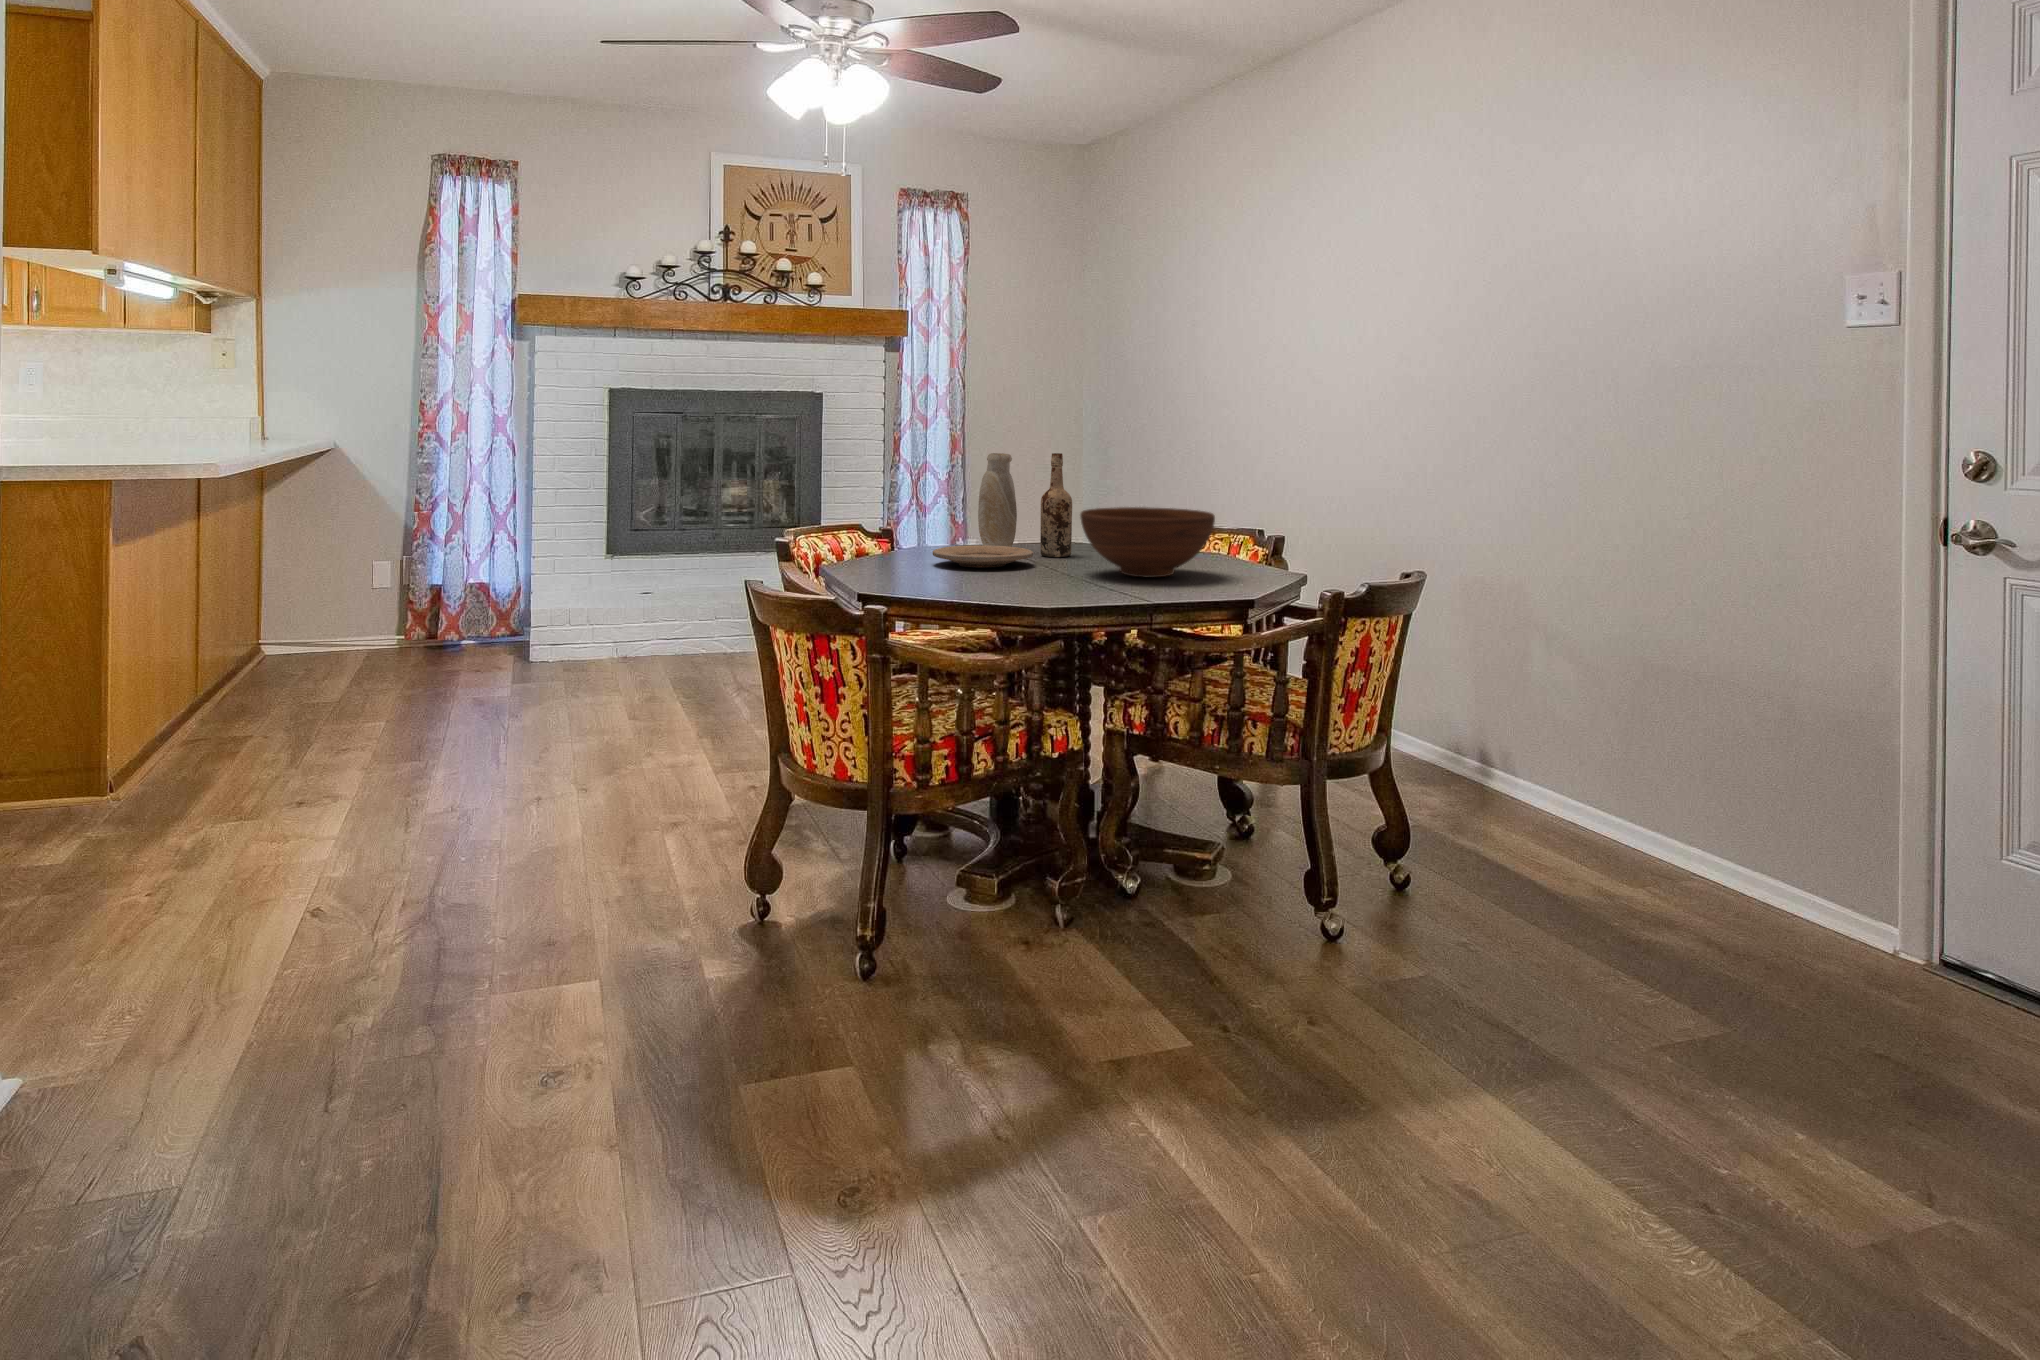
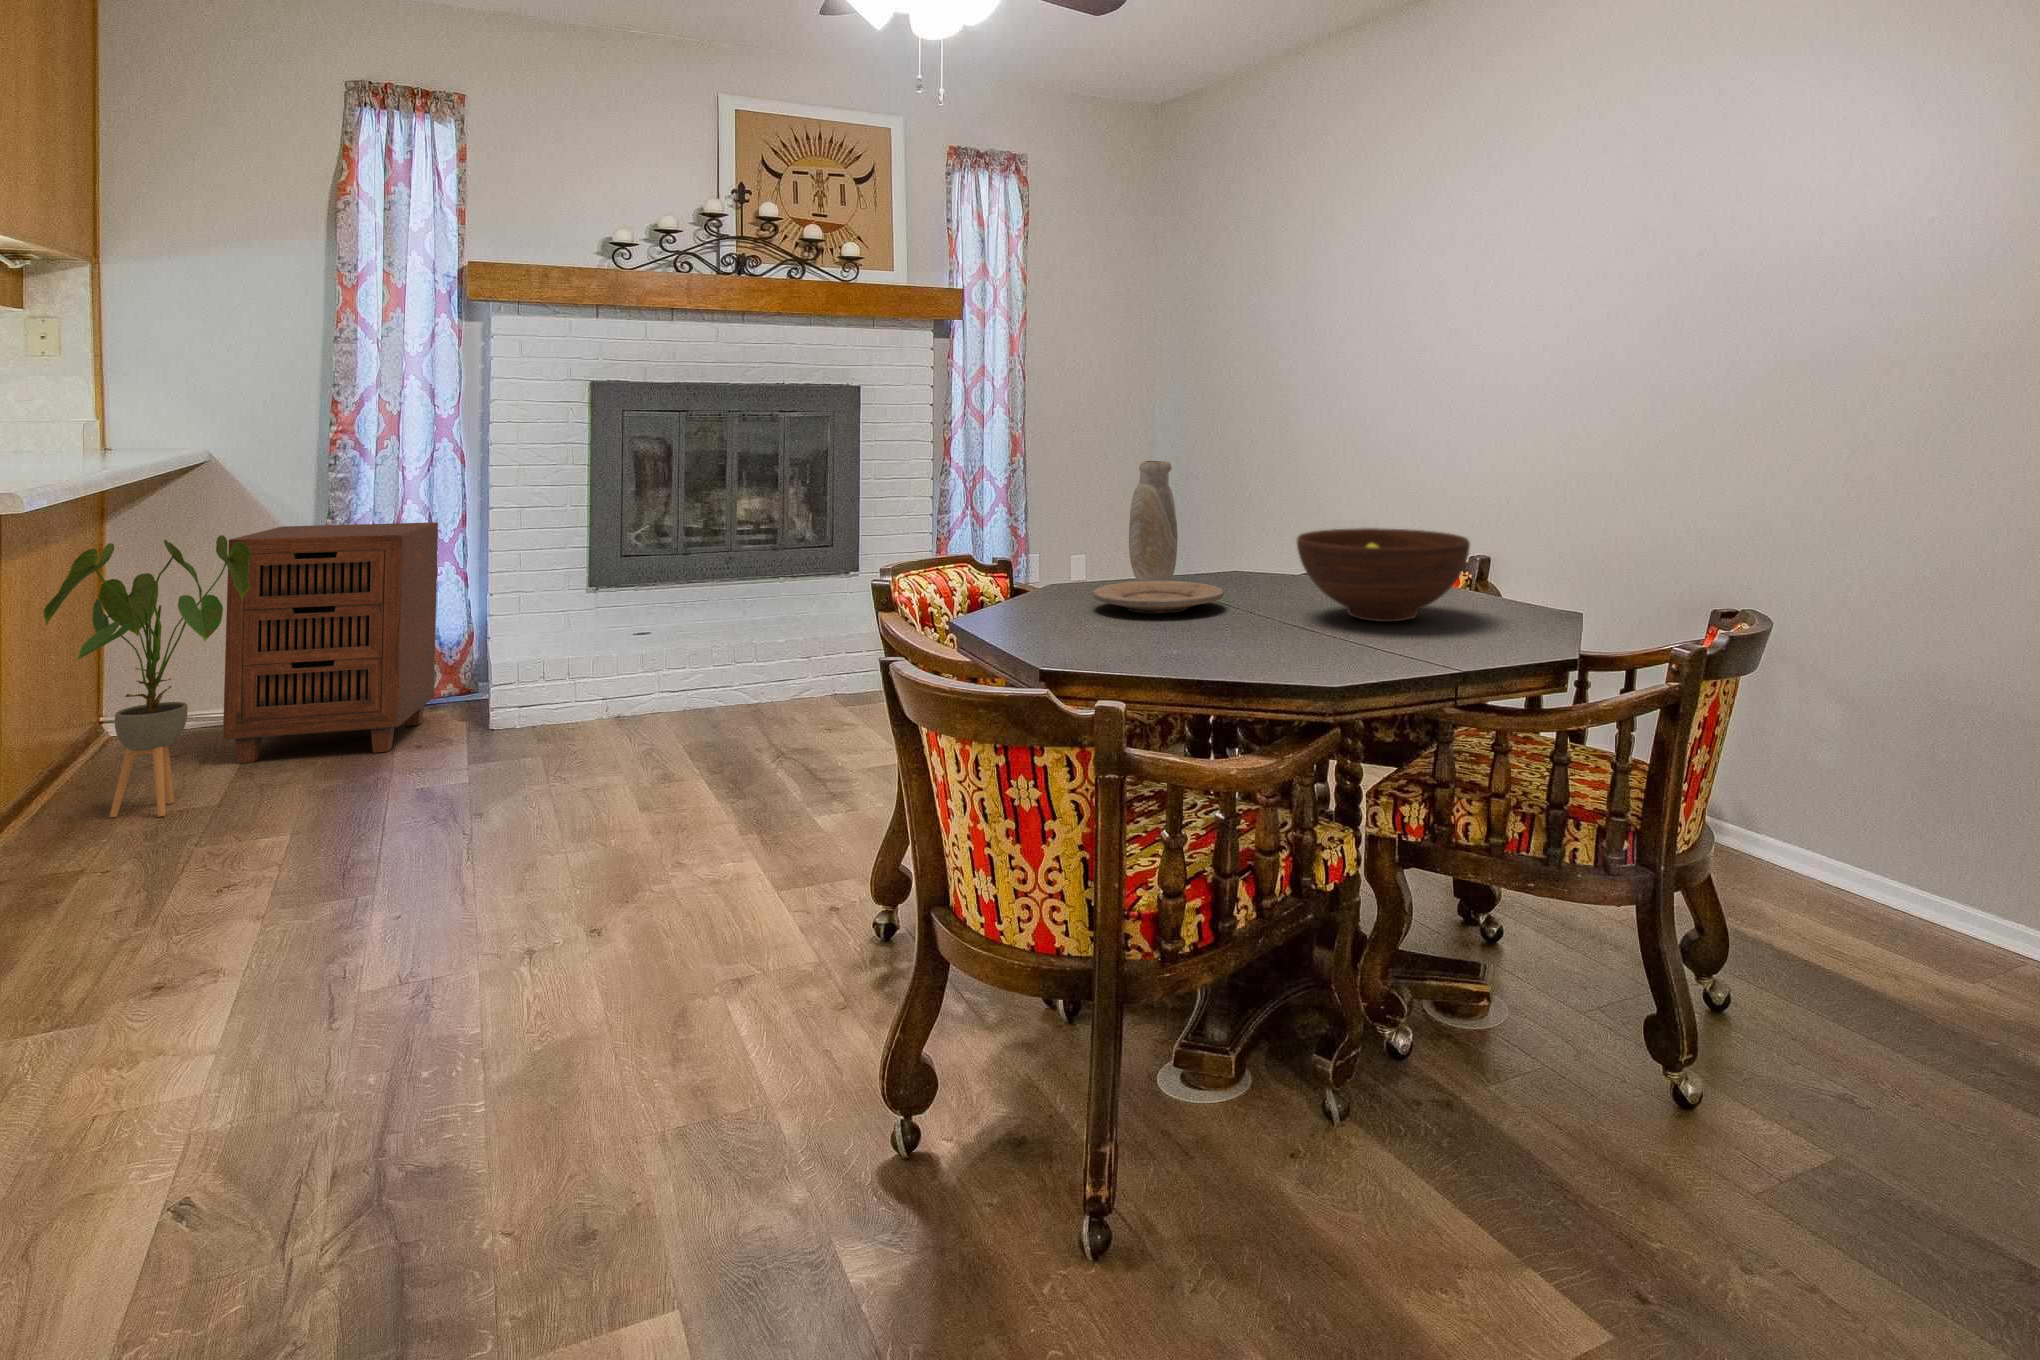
wine bottle: present [1040,453,1072,557] -> none [1212,460,1252,591]
cabinet: none [346,498,494,673] -> present [223,522,438,763]
house plant: none [234,501,365,702] -> present [44,535,251,817]

